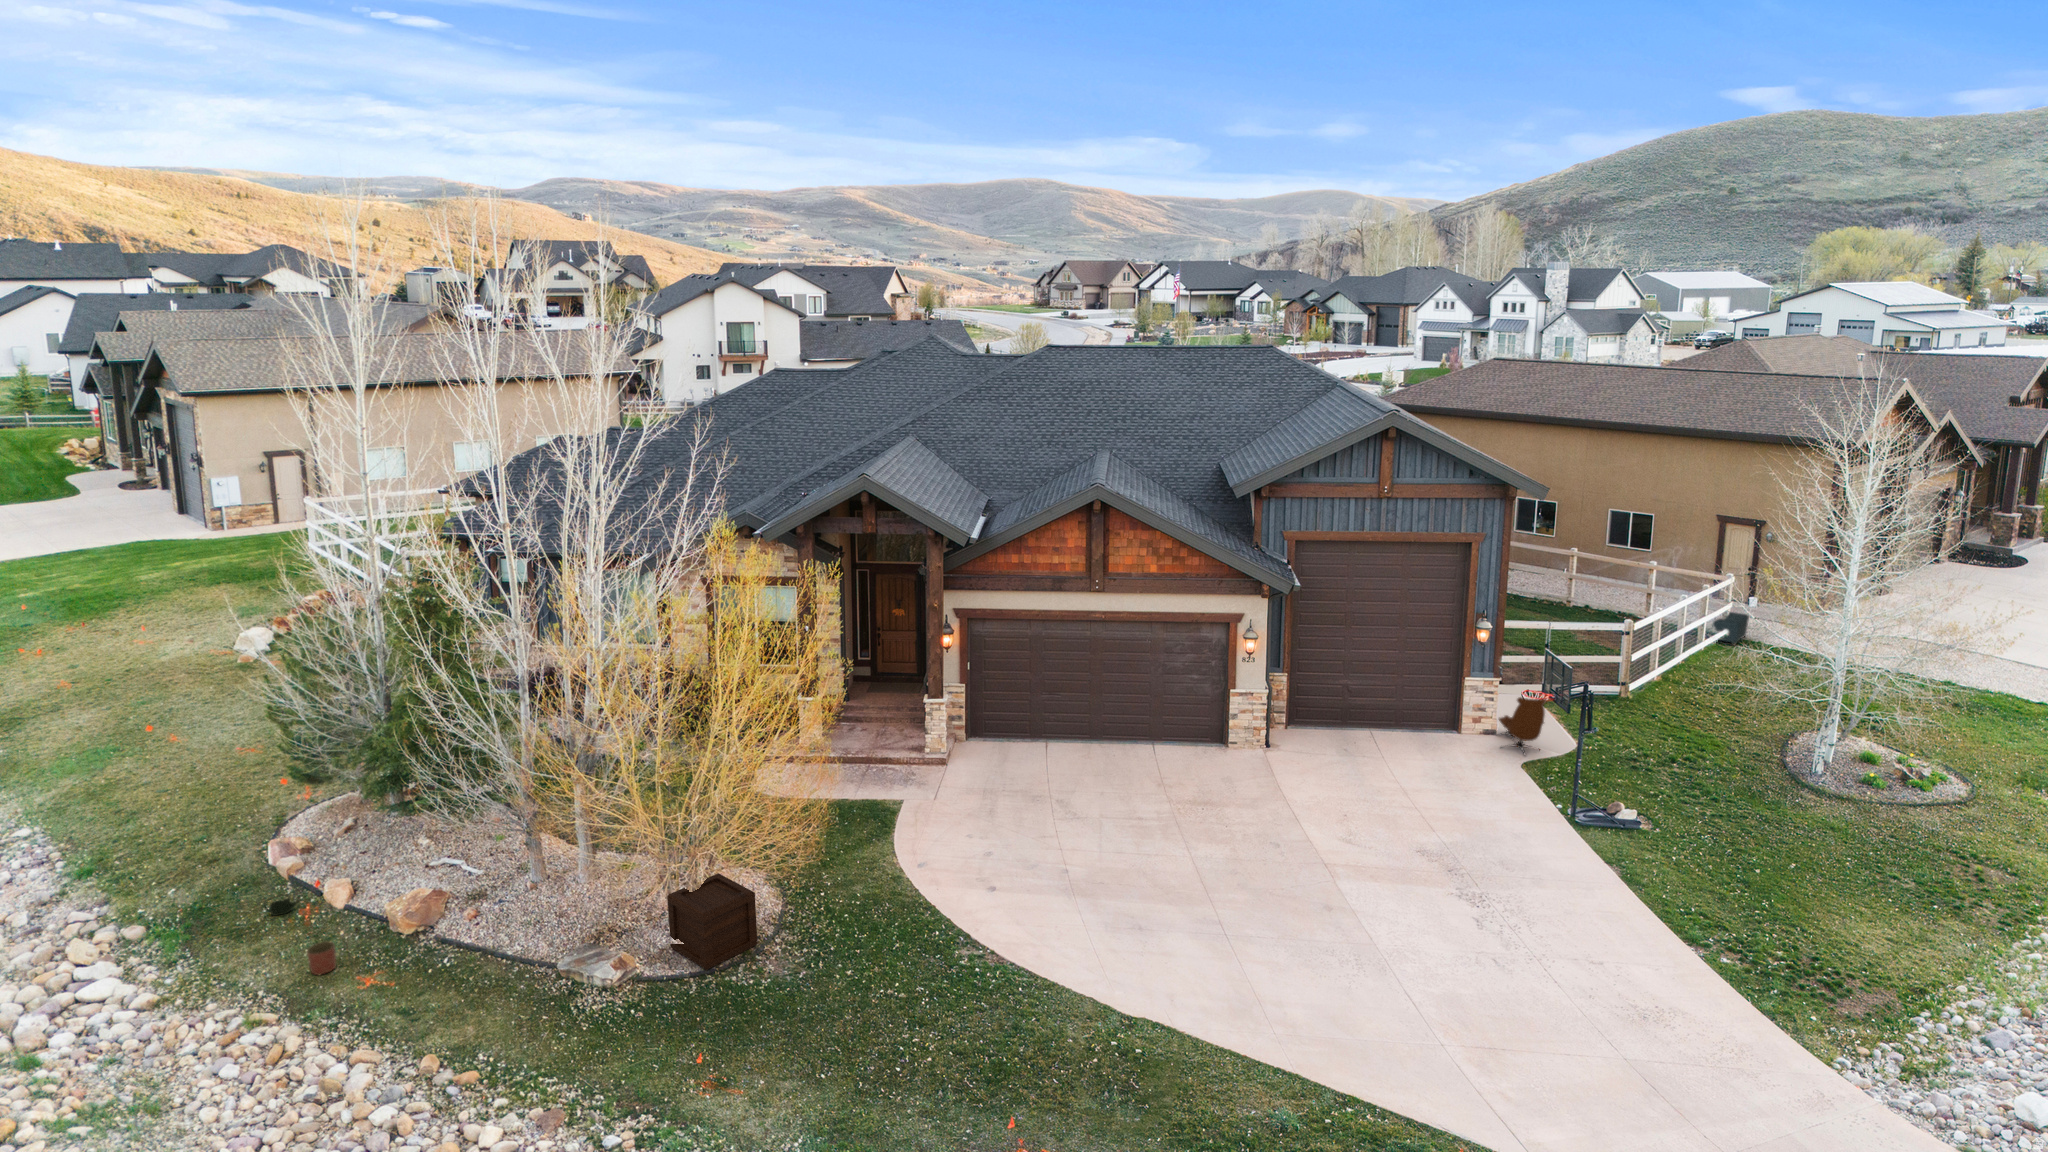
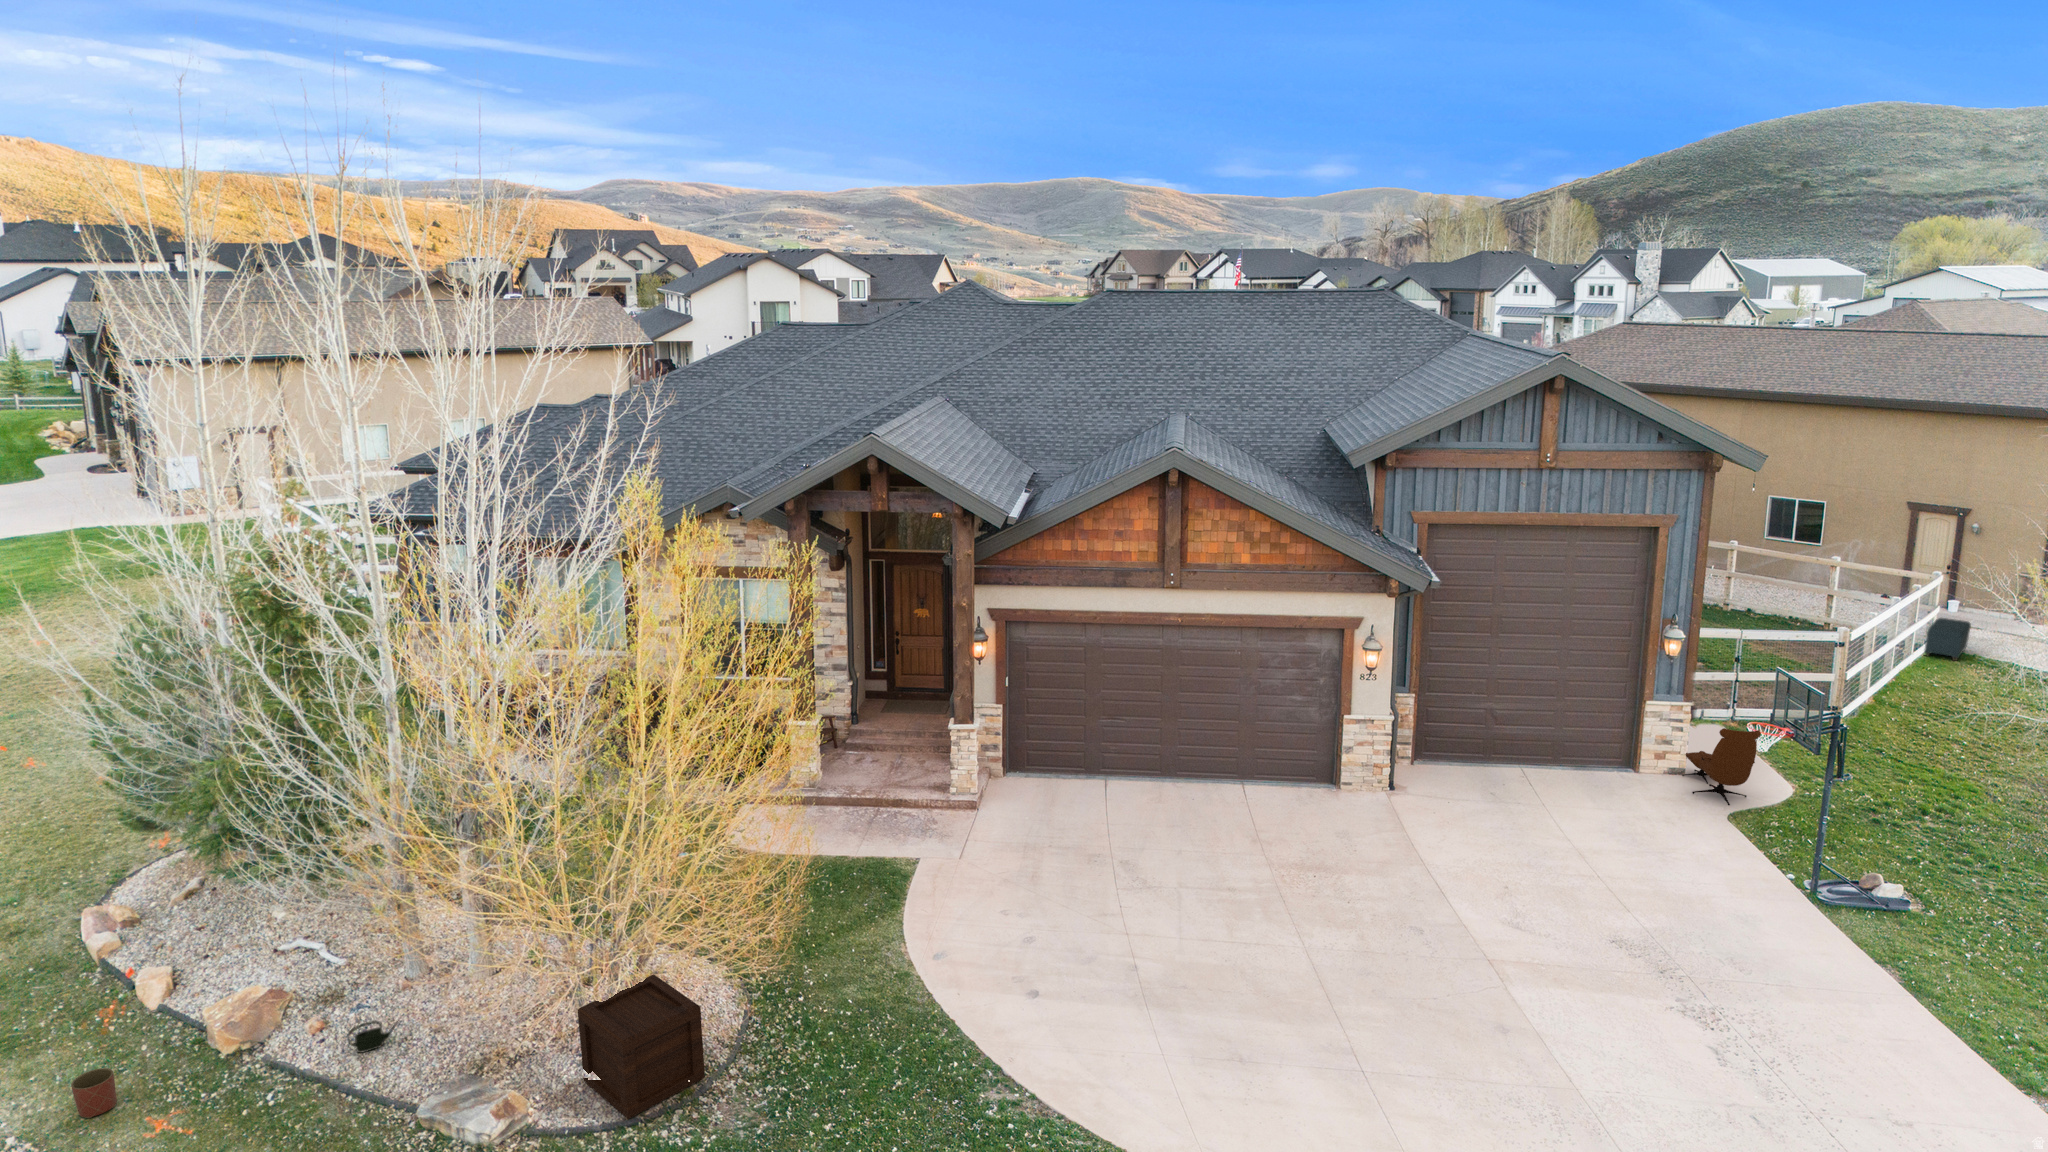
watering can: present [265,894,298,916] -> present [347,1021,396,1053]

